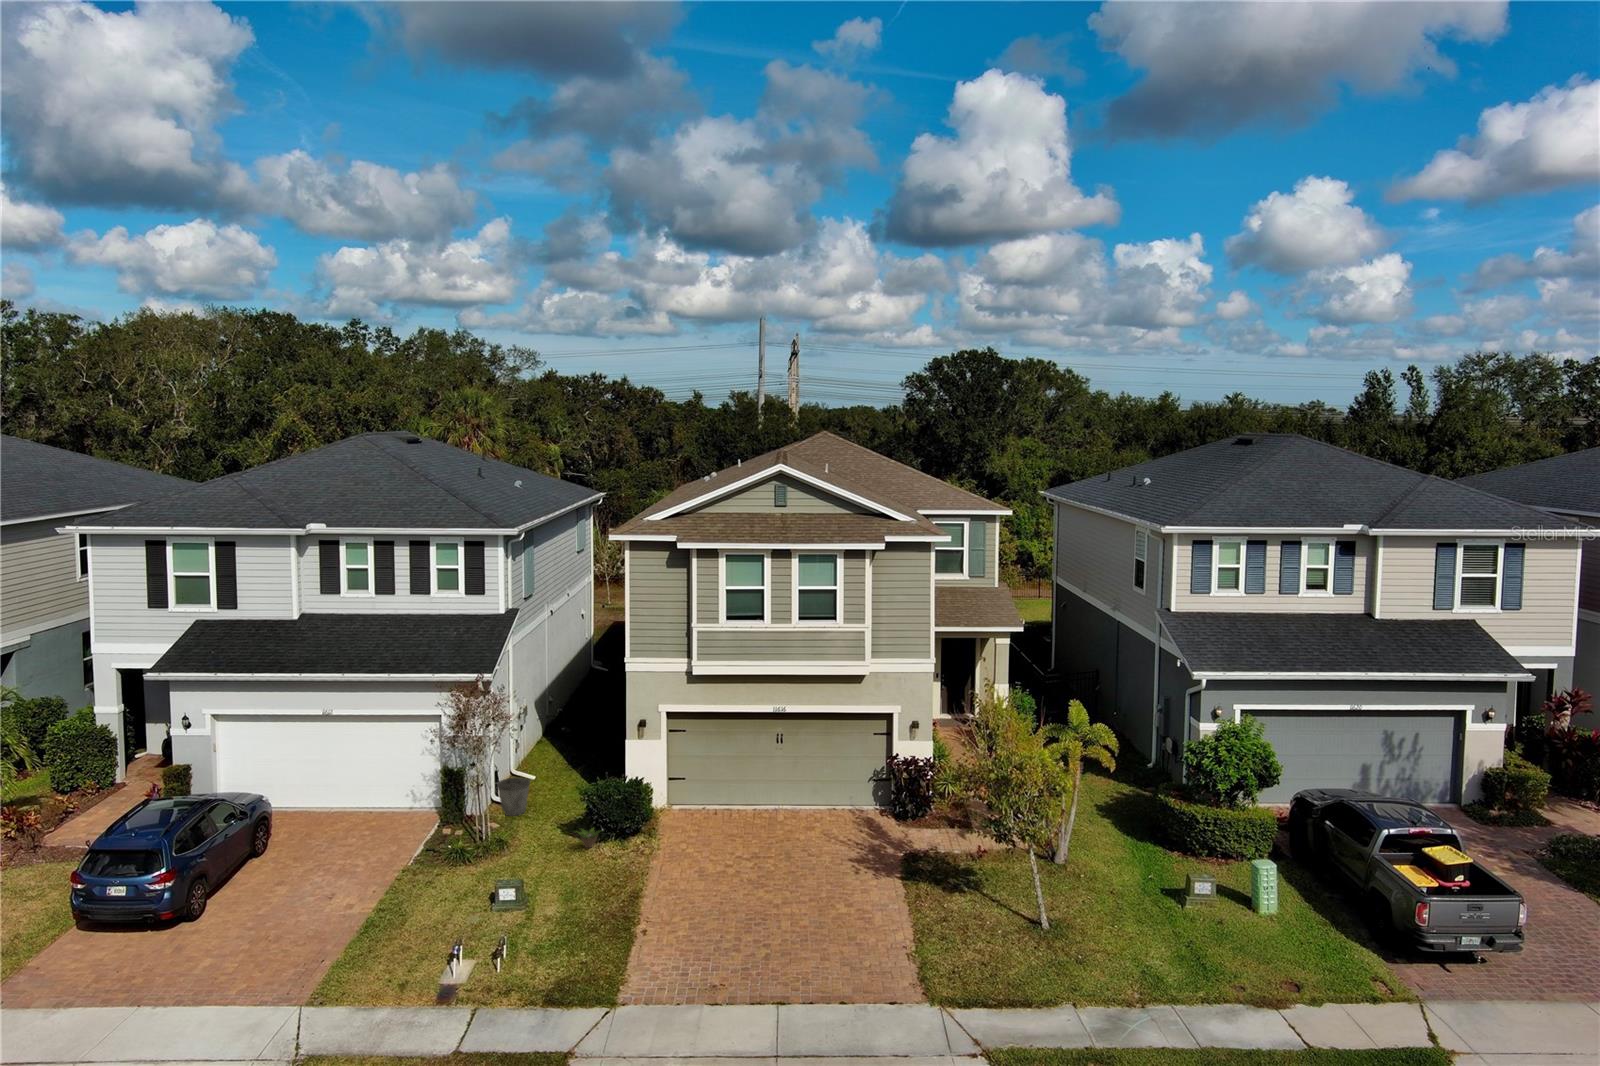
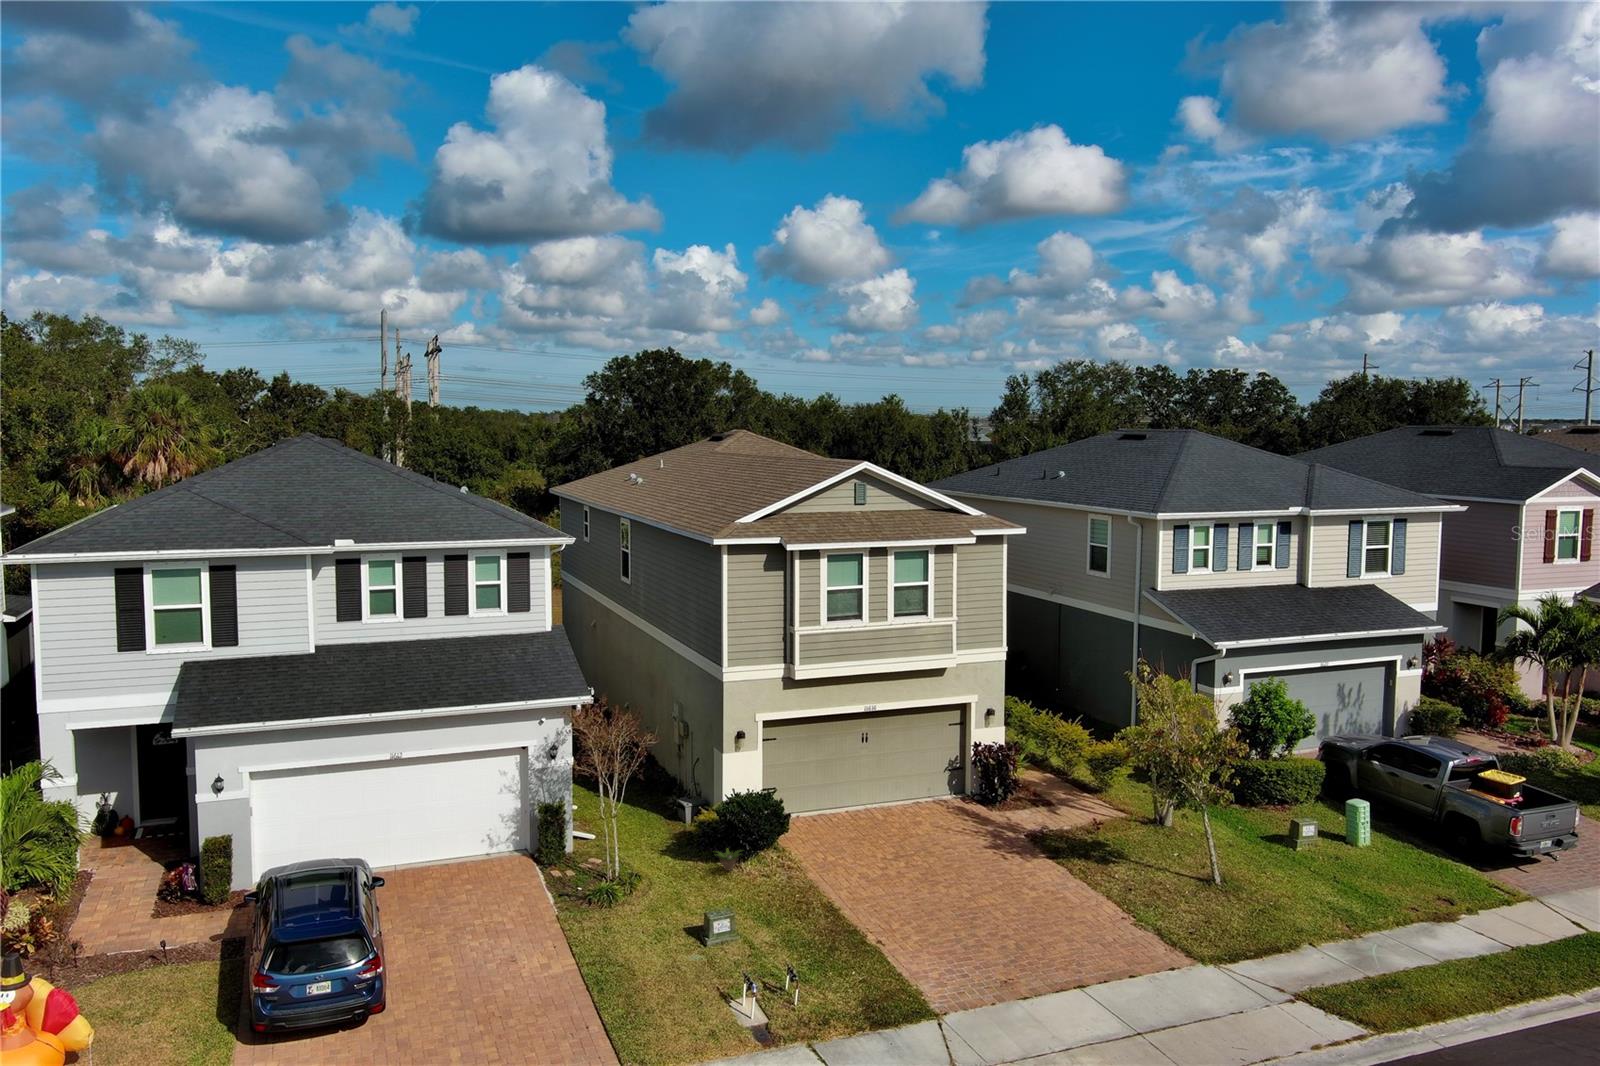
trash can: present [497,778,530,816] -> none [588,807,624,849]

